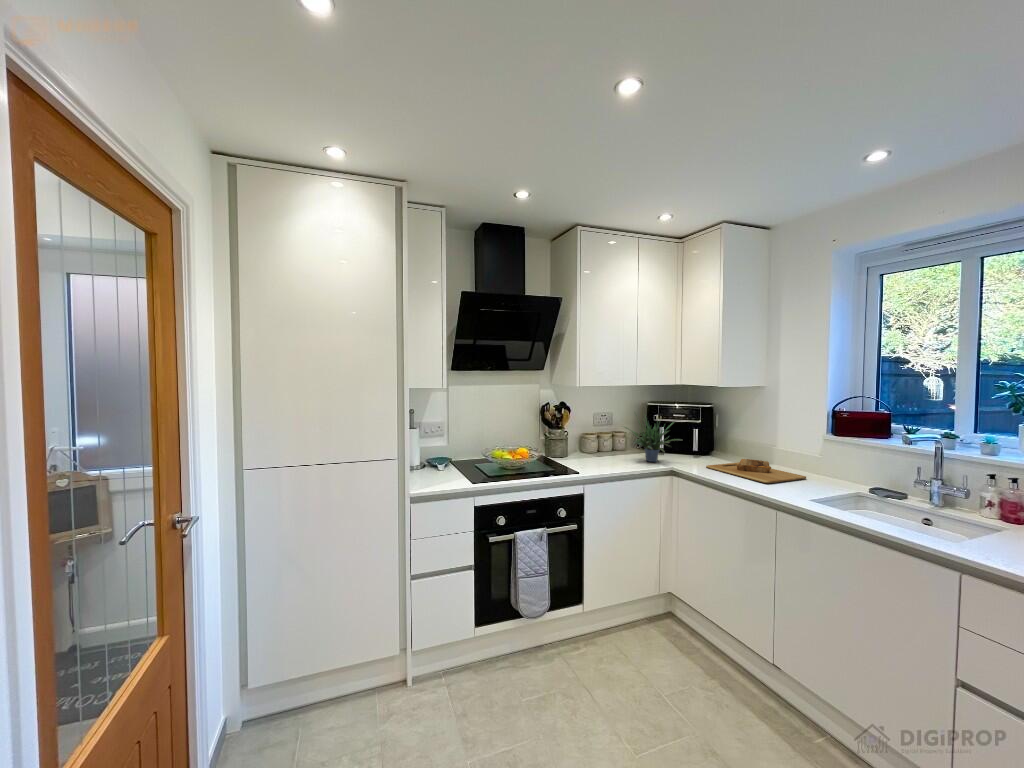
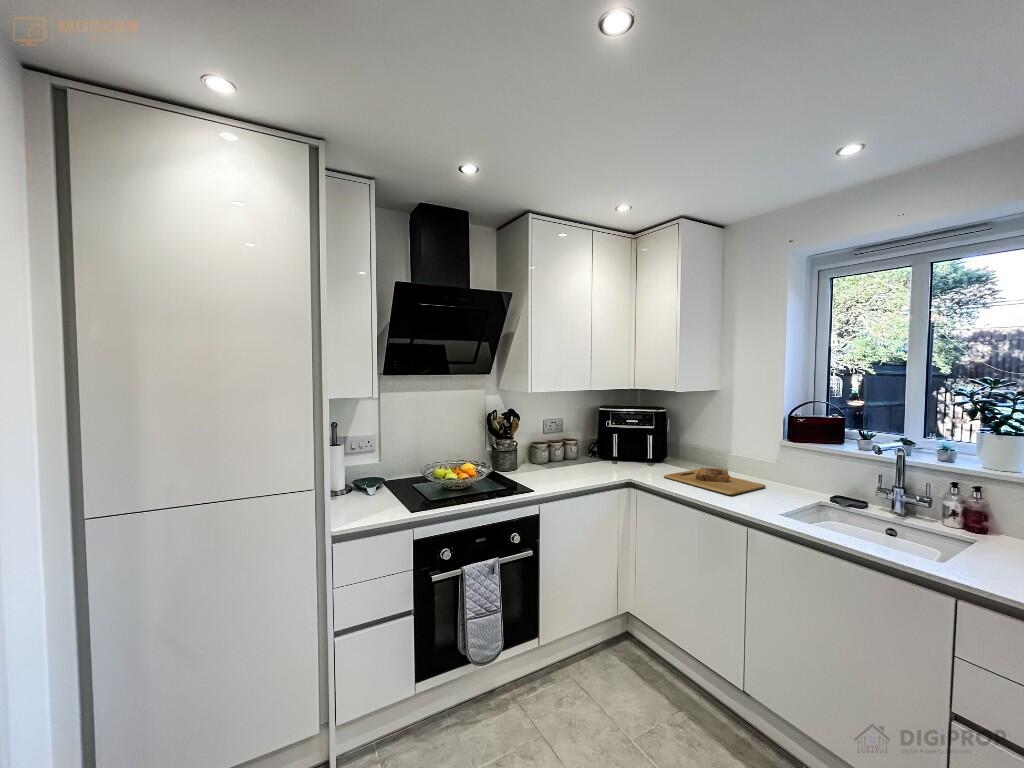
potted plant: present [625,420,681,462] -> none [575,416,640,473]

